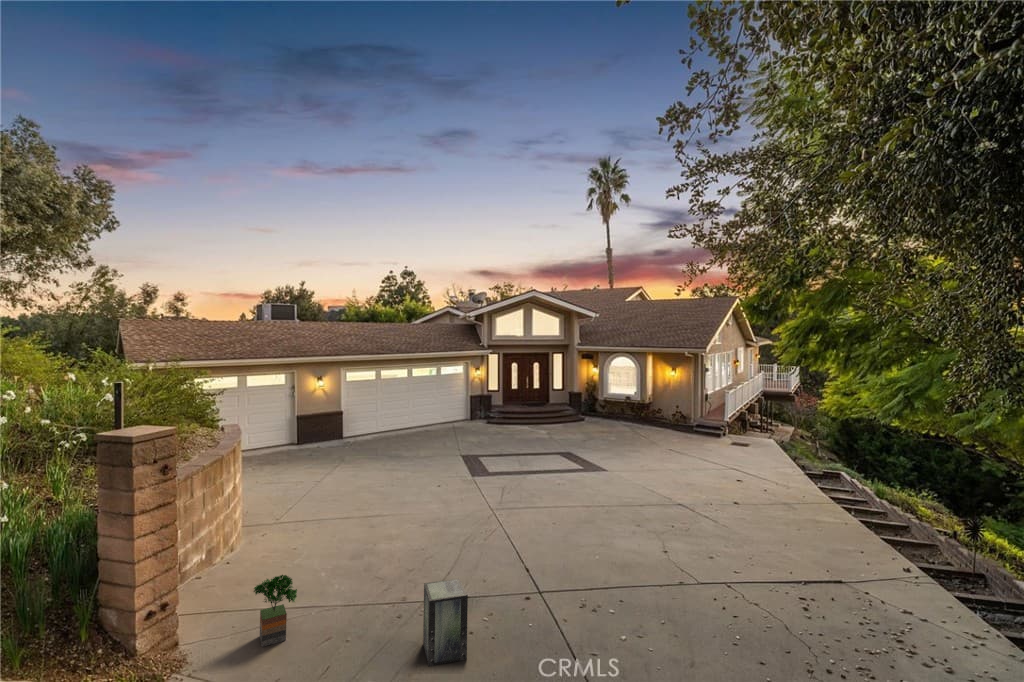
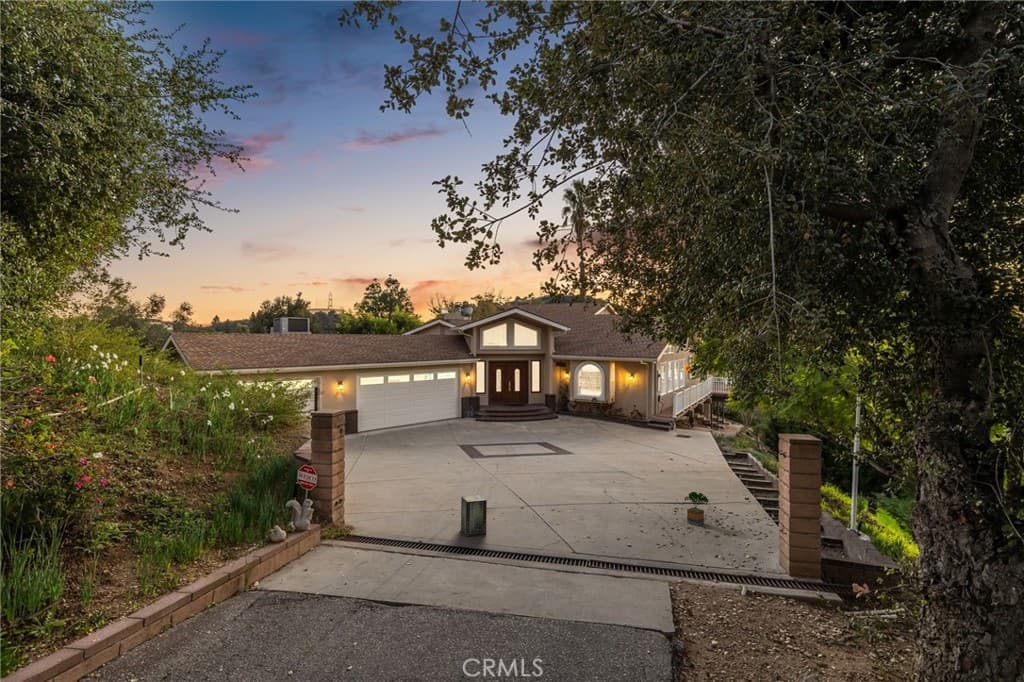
potted tree: present [254,575,297,647] -> present [684,492,709,526]

